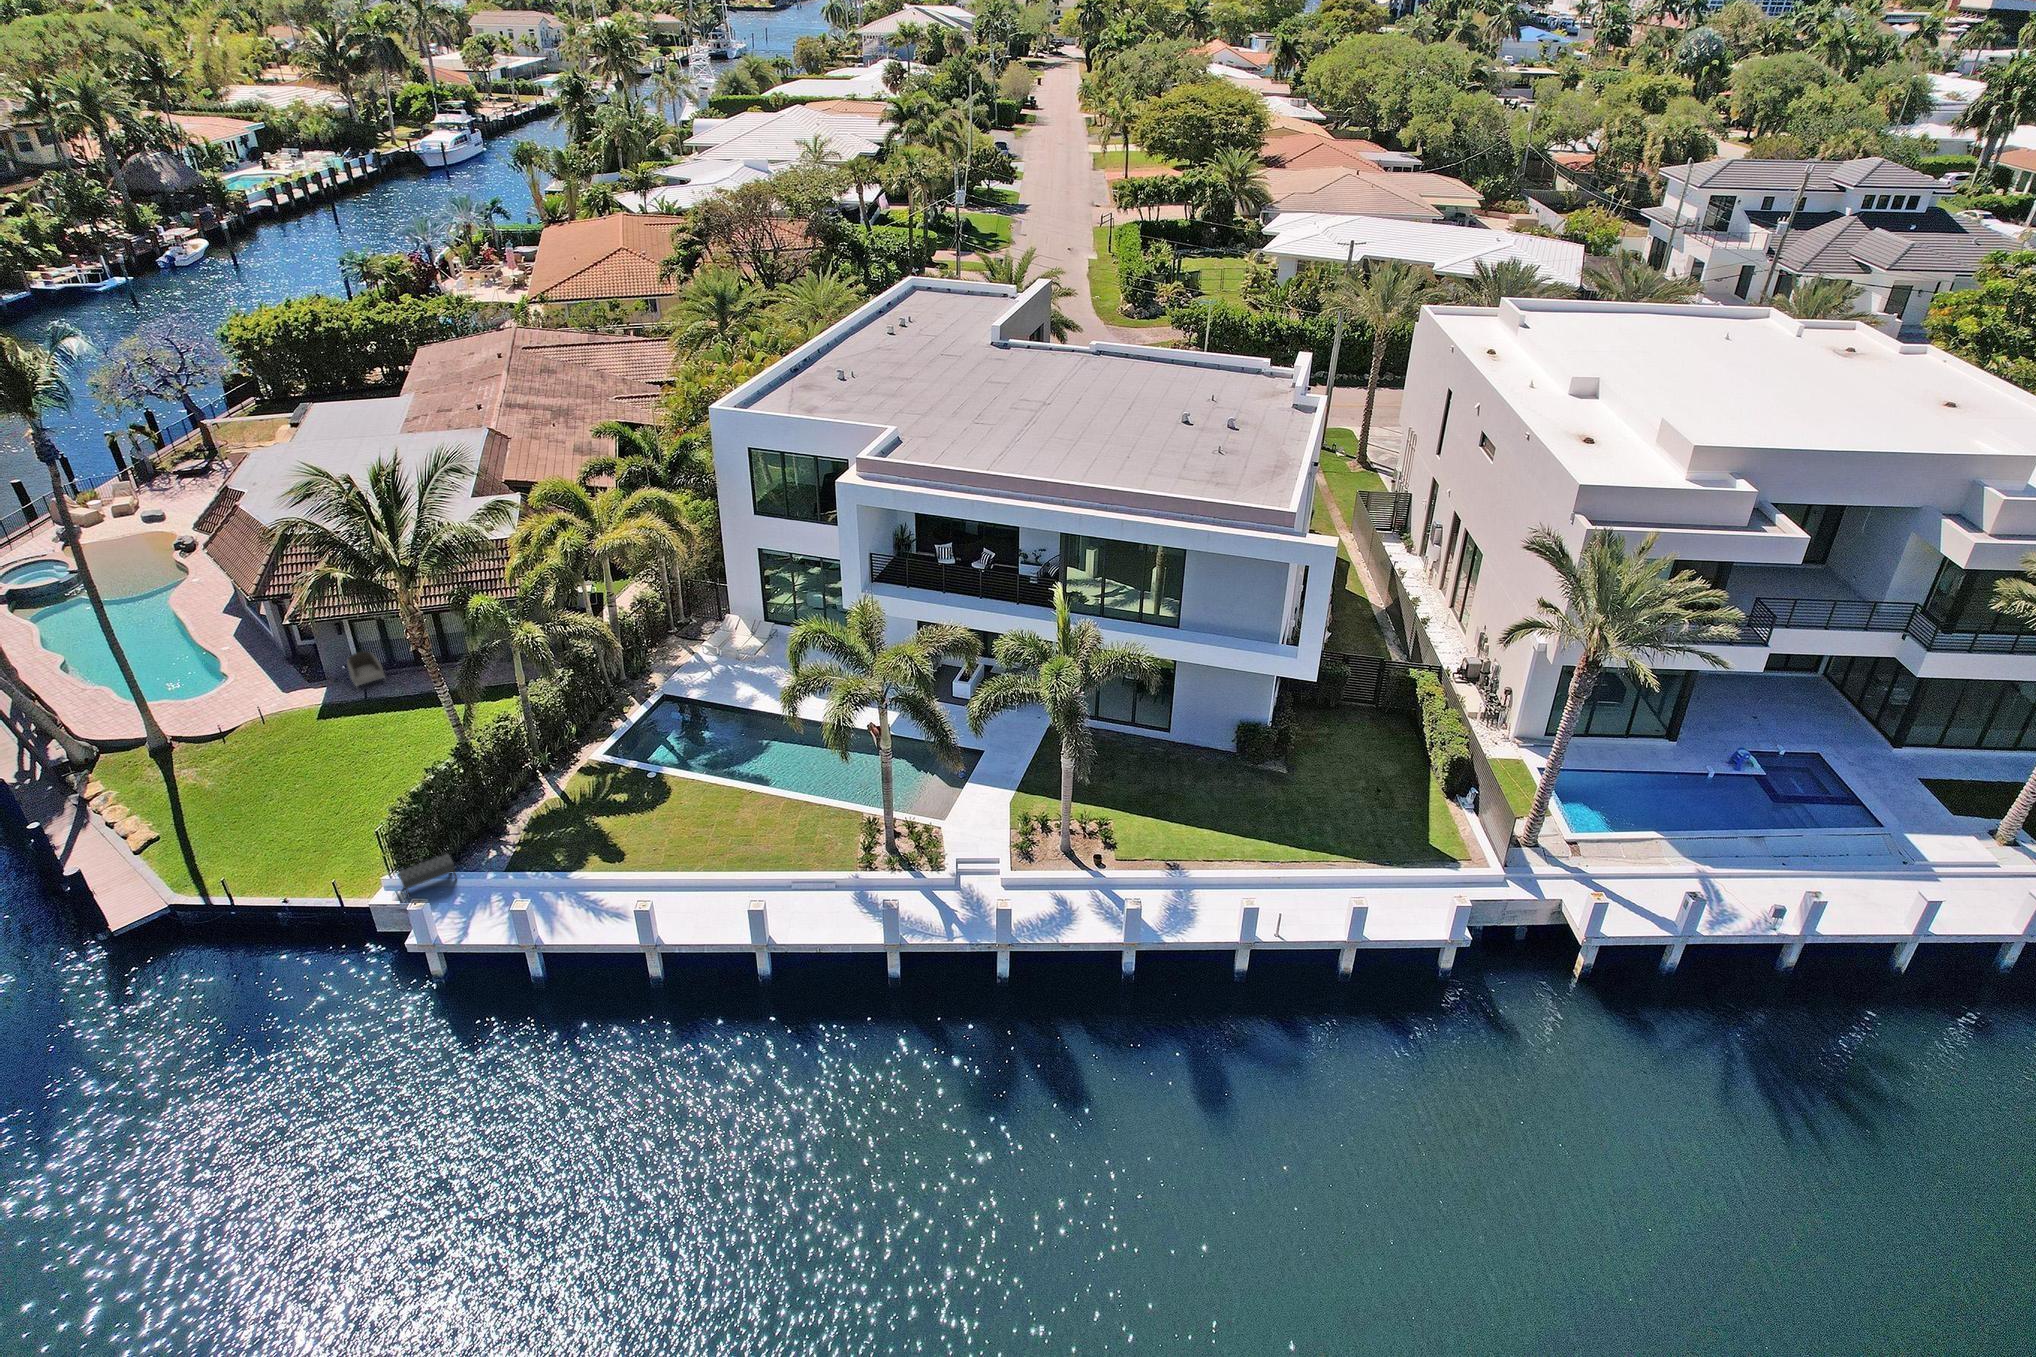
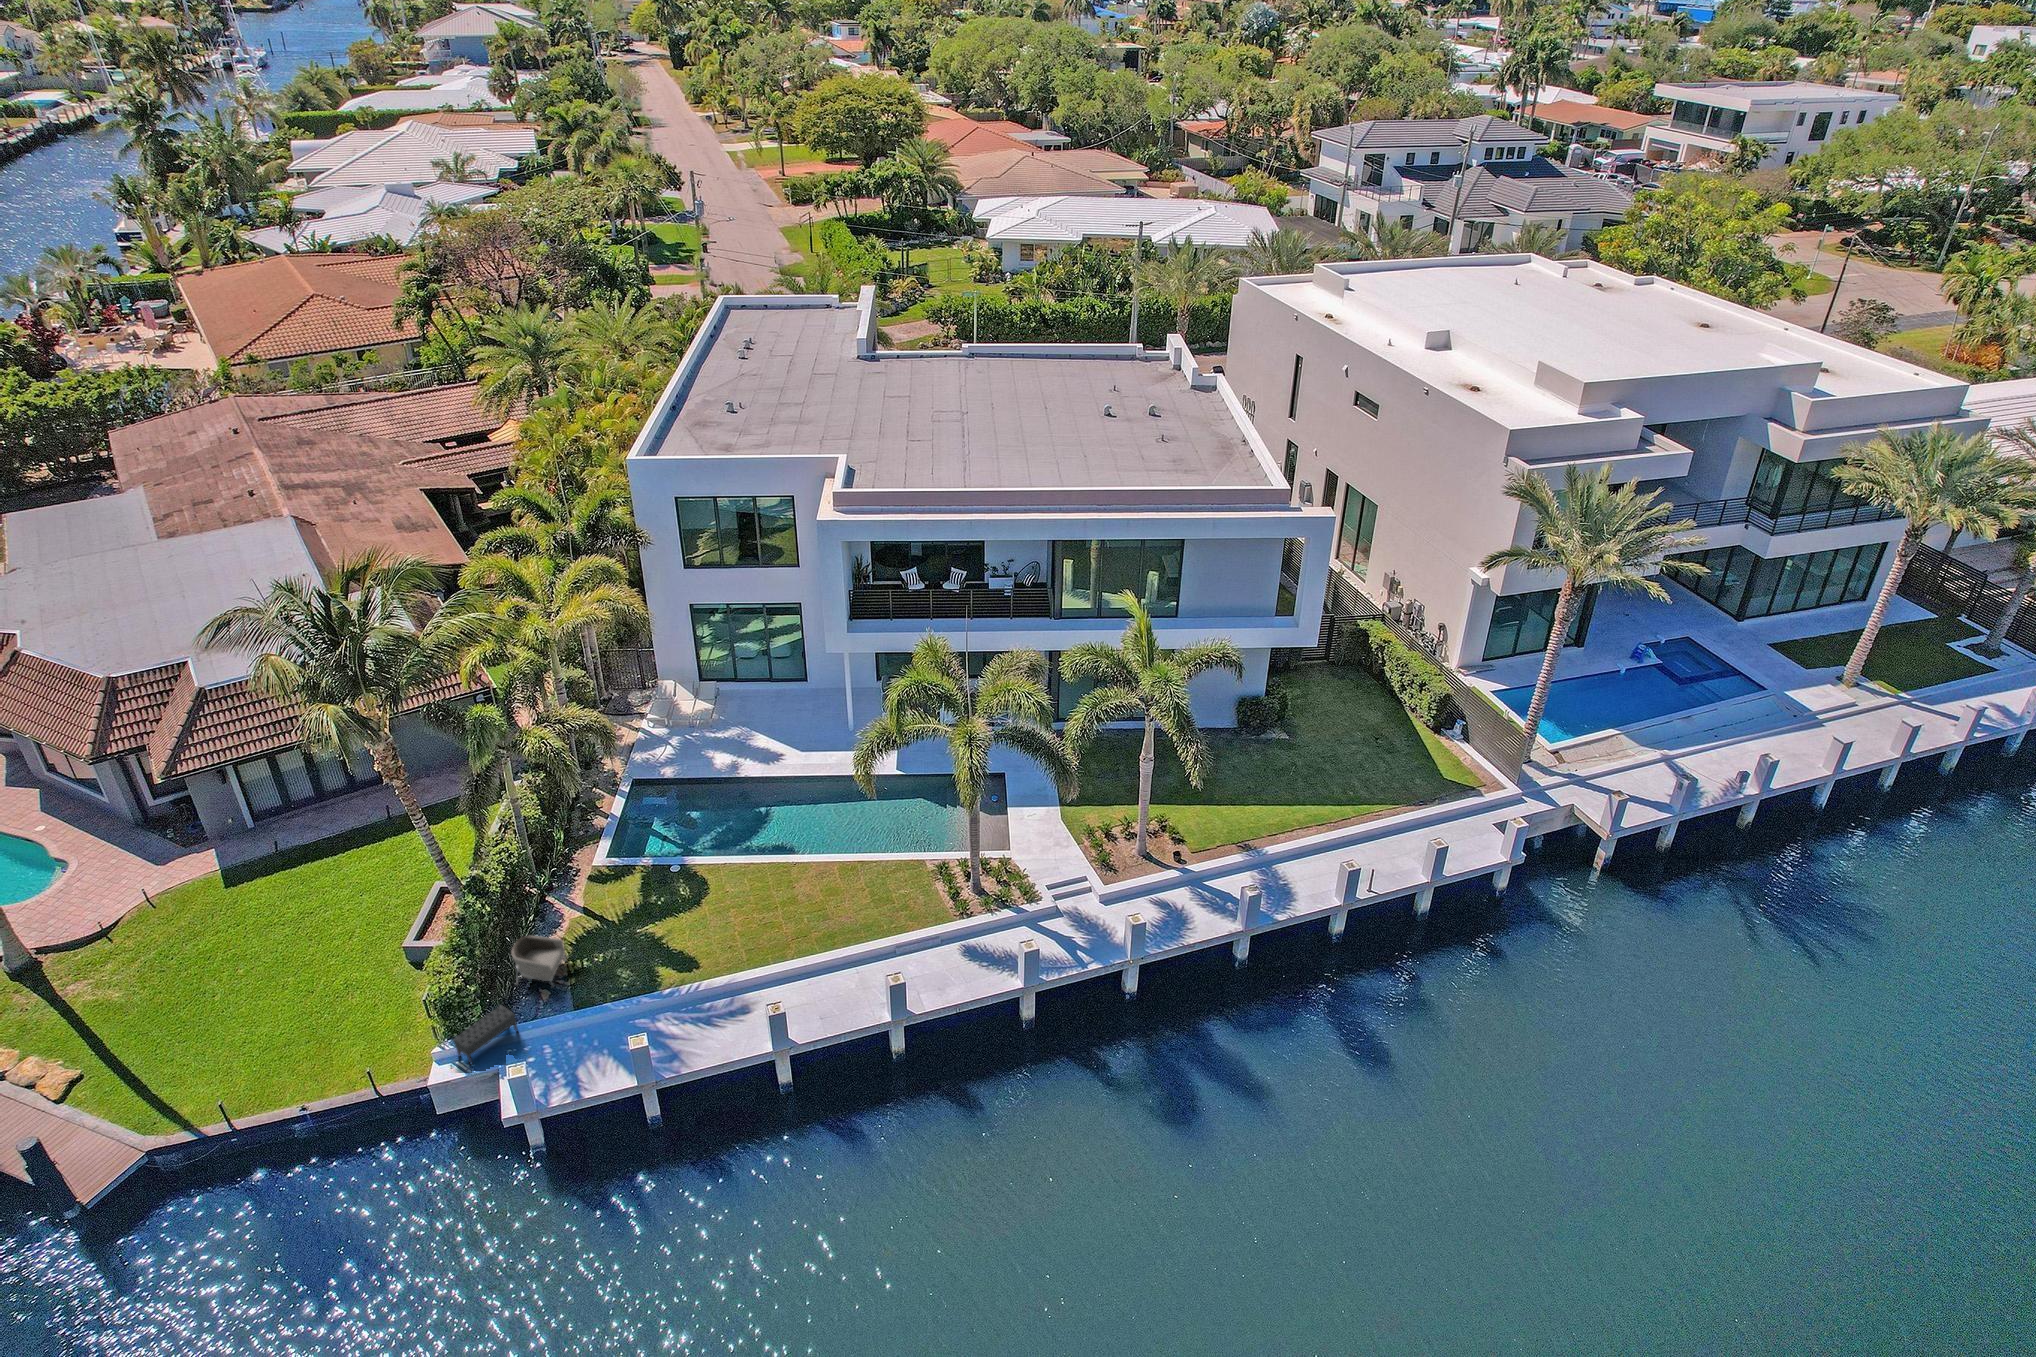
armchair: present [347,651,385,686] -> present [512,936,566,981]

